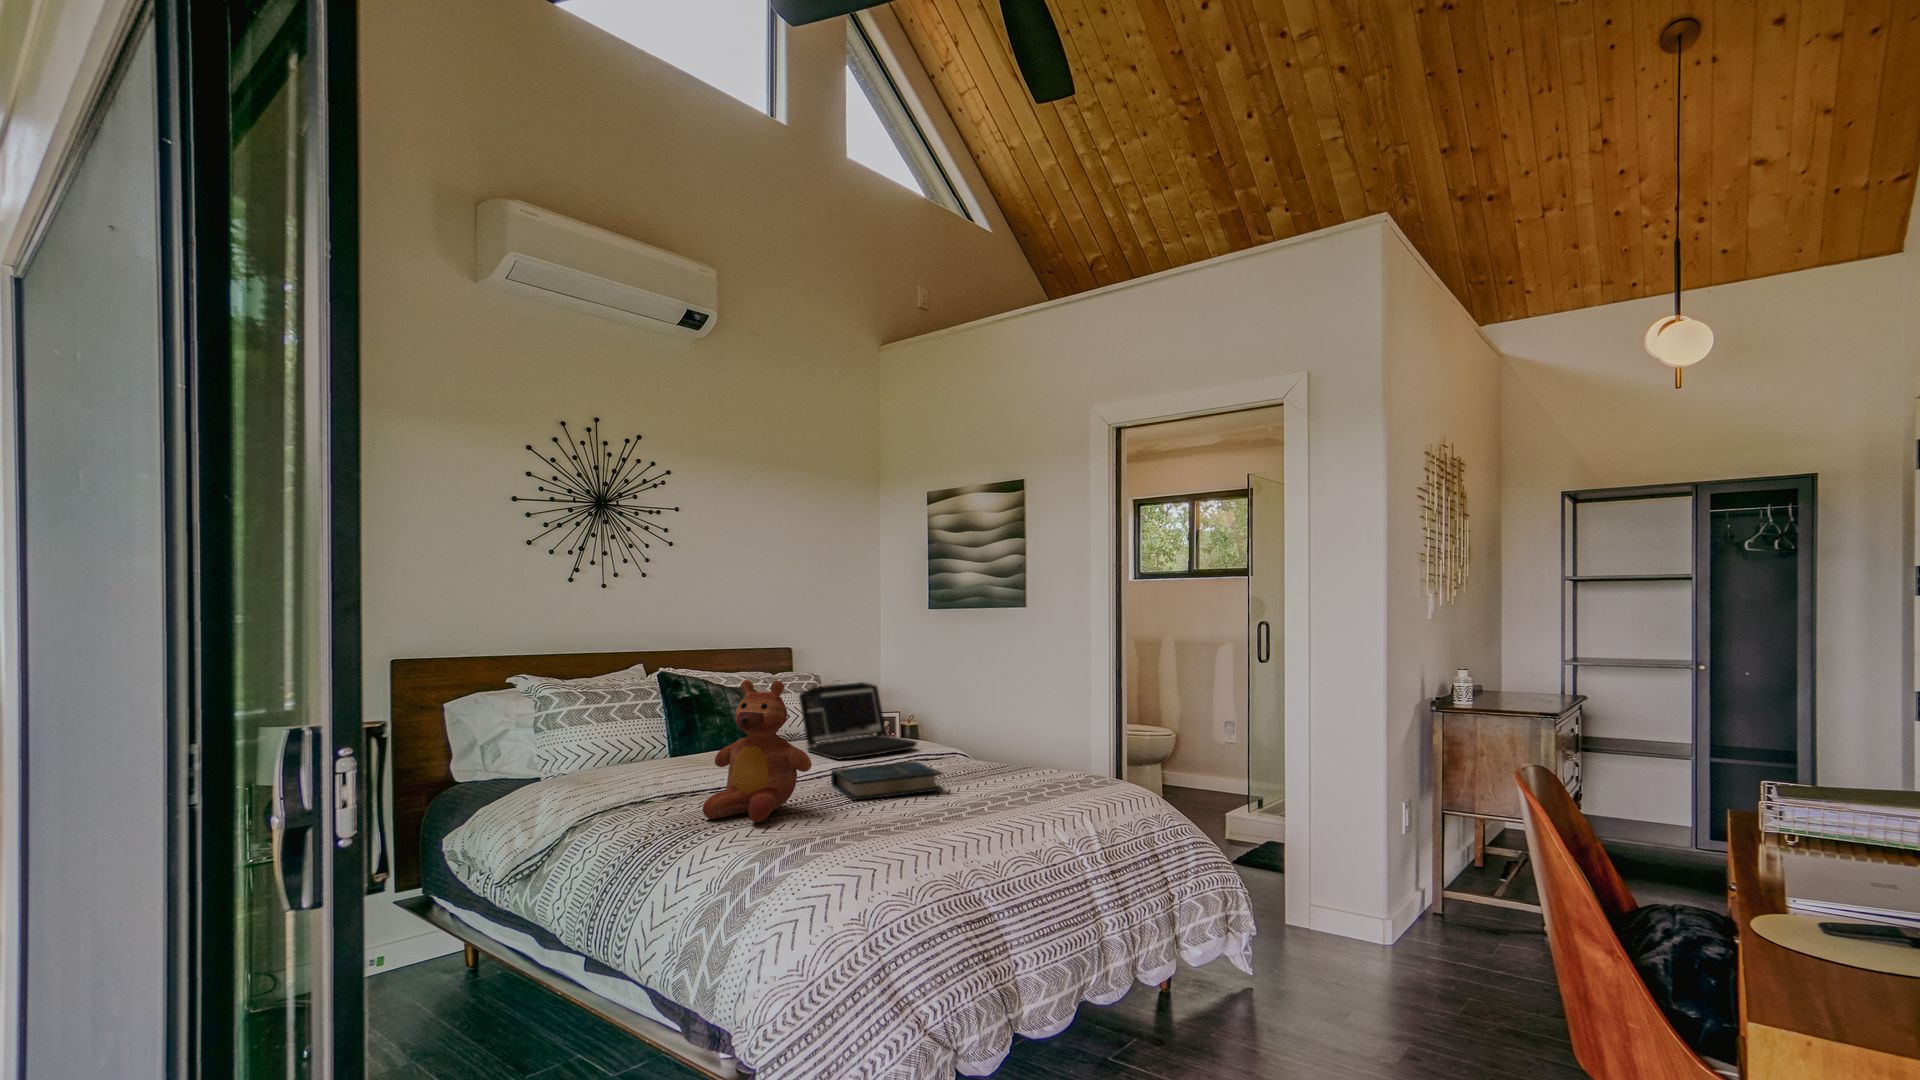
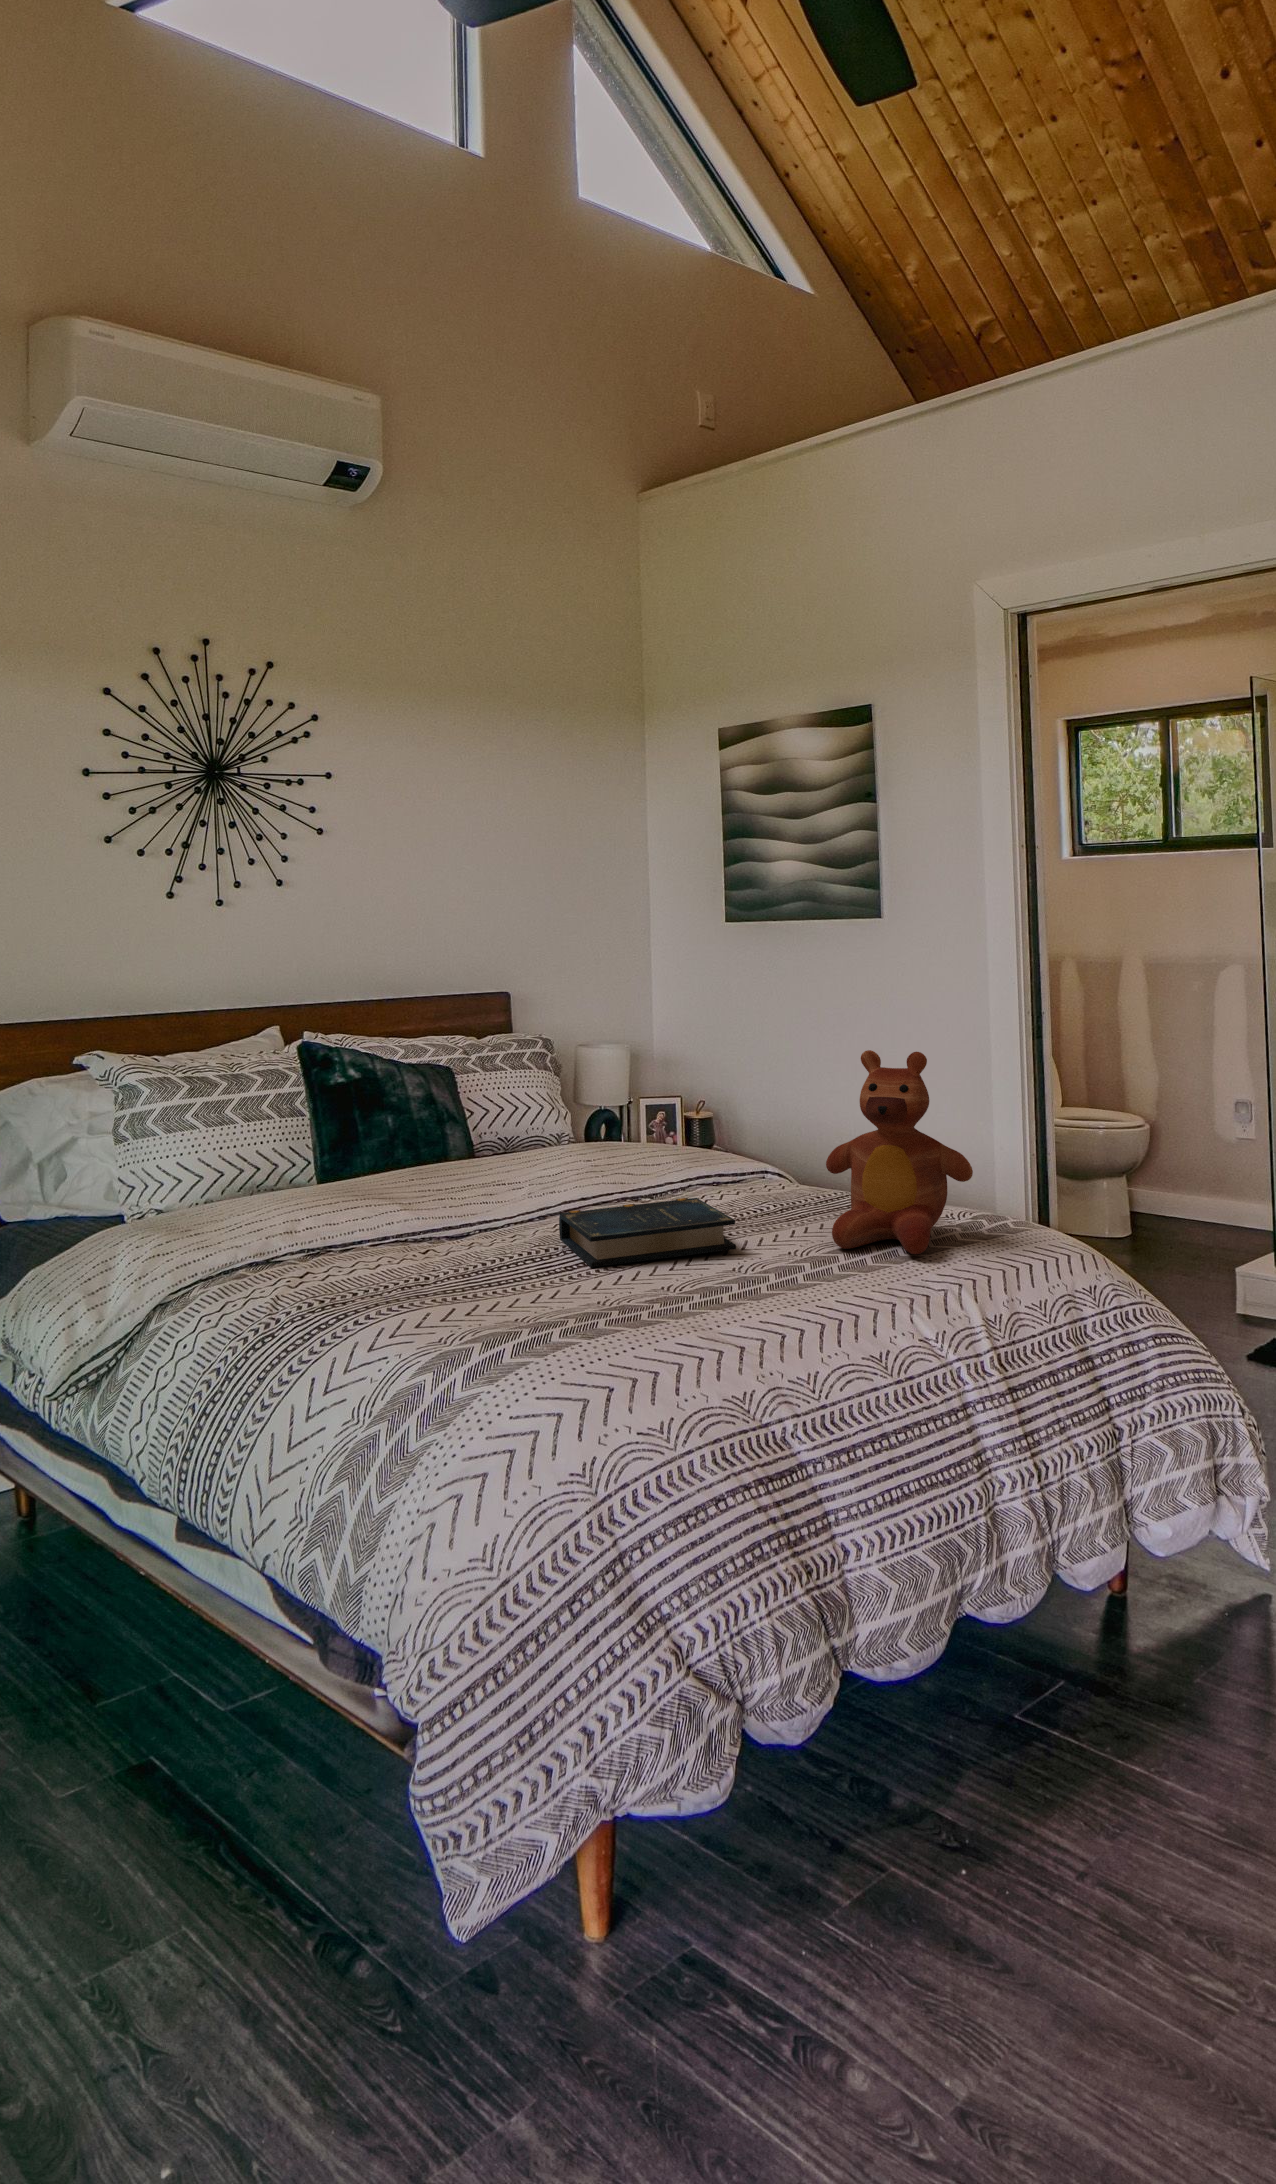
teddy bear: present [703,680,812,822] -> present [826,1050,973,1254]
laptop: present [799,682,917,759] -> none [515,1058,706,1190]

